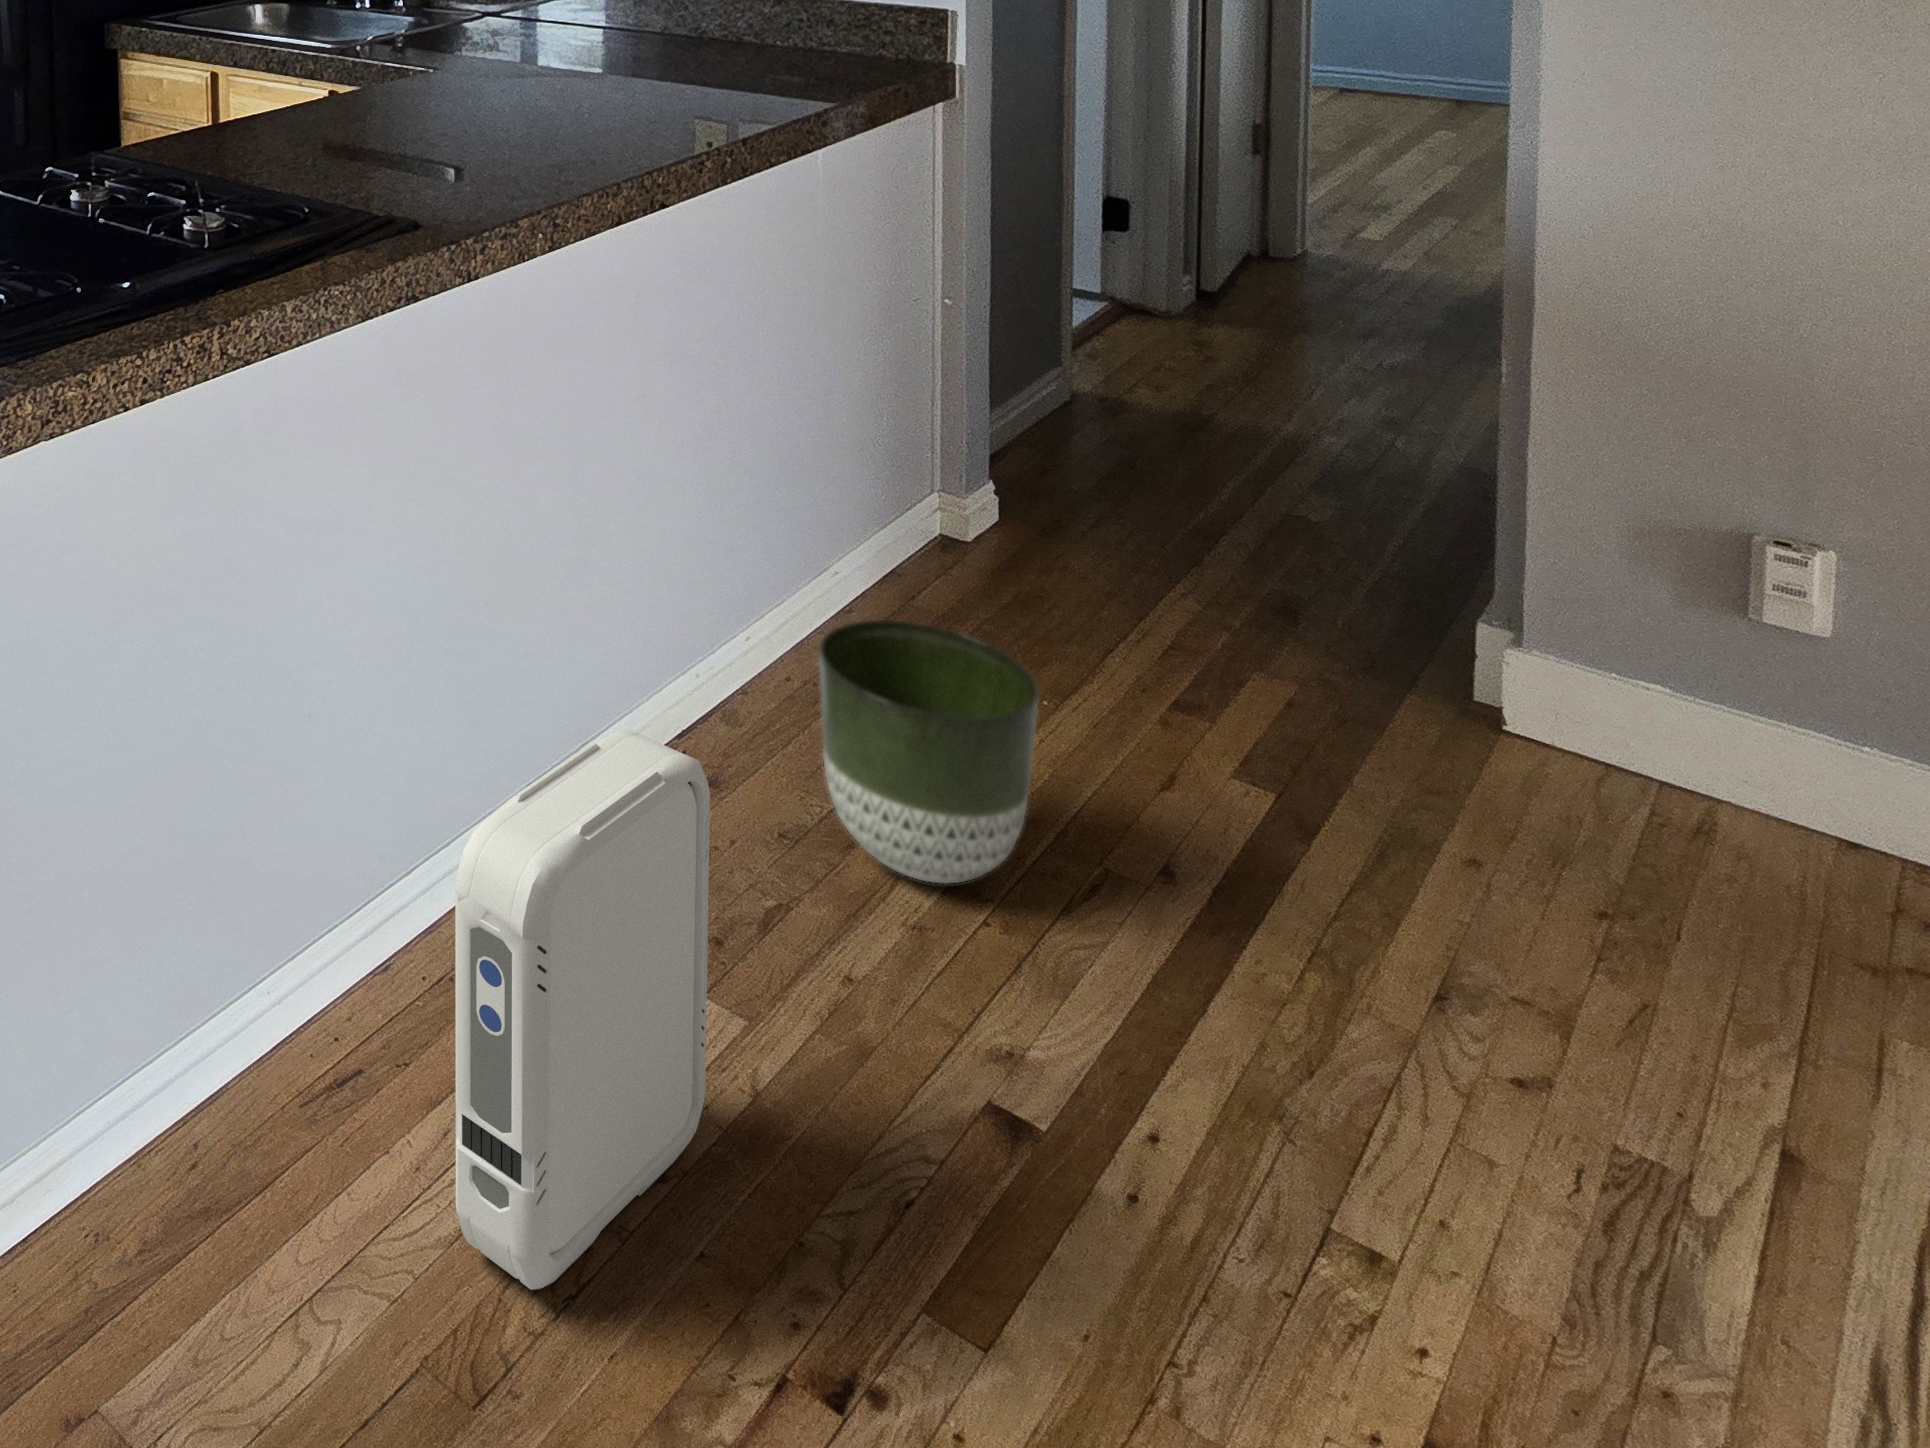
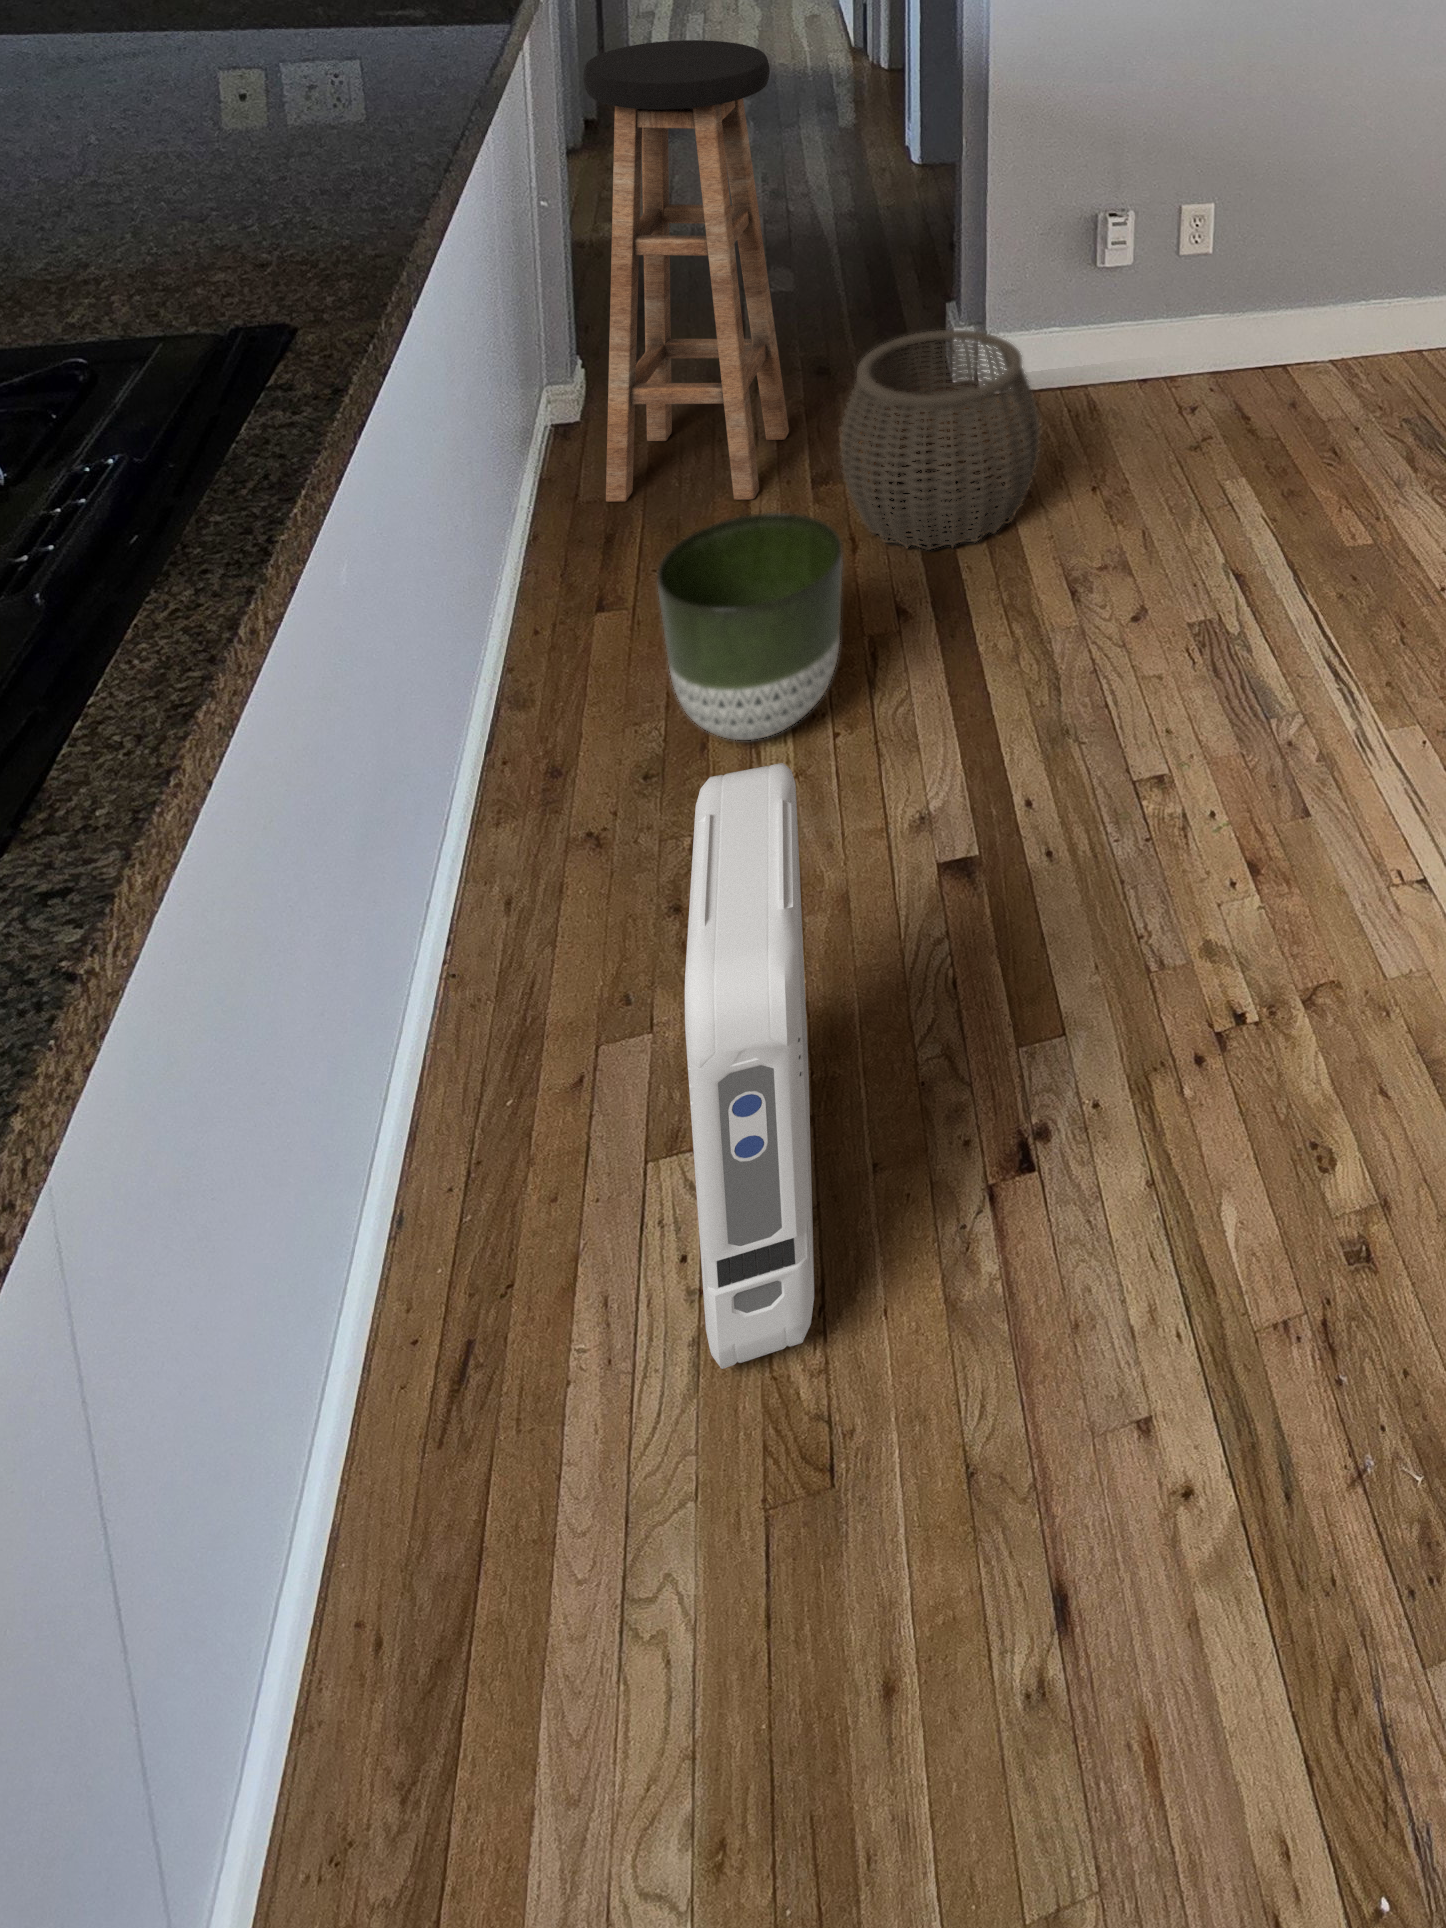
bar stool: none [935,128,1196,684] -> present [583,40,789,502]
woven basket: none [1173,556,1510,876] -> present [840,330,1041,550]

